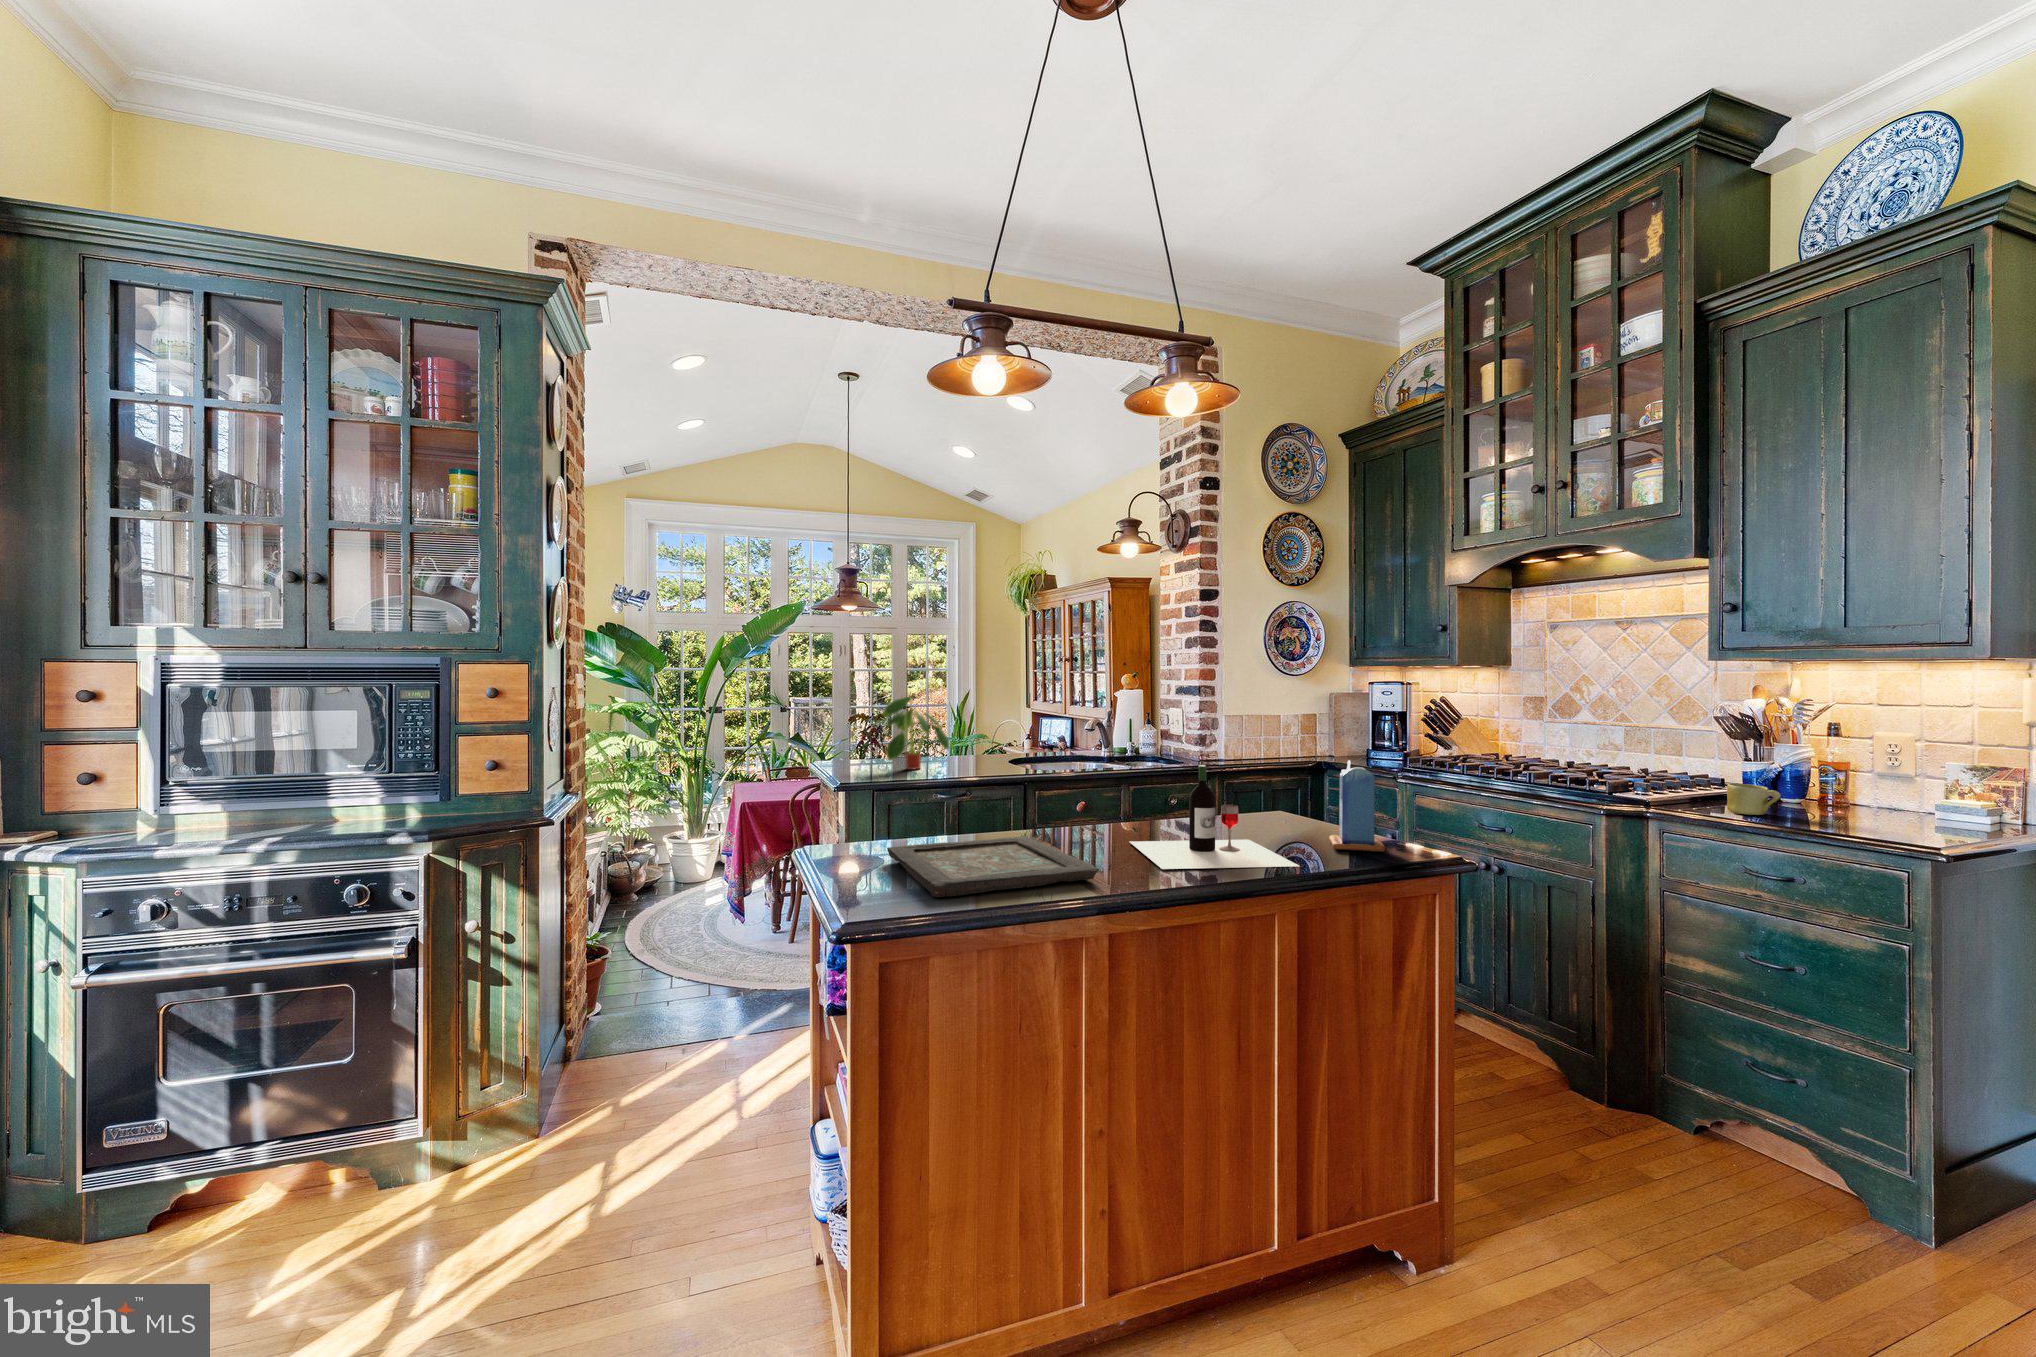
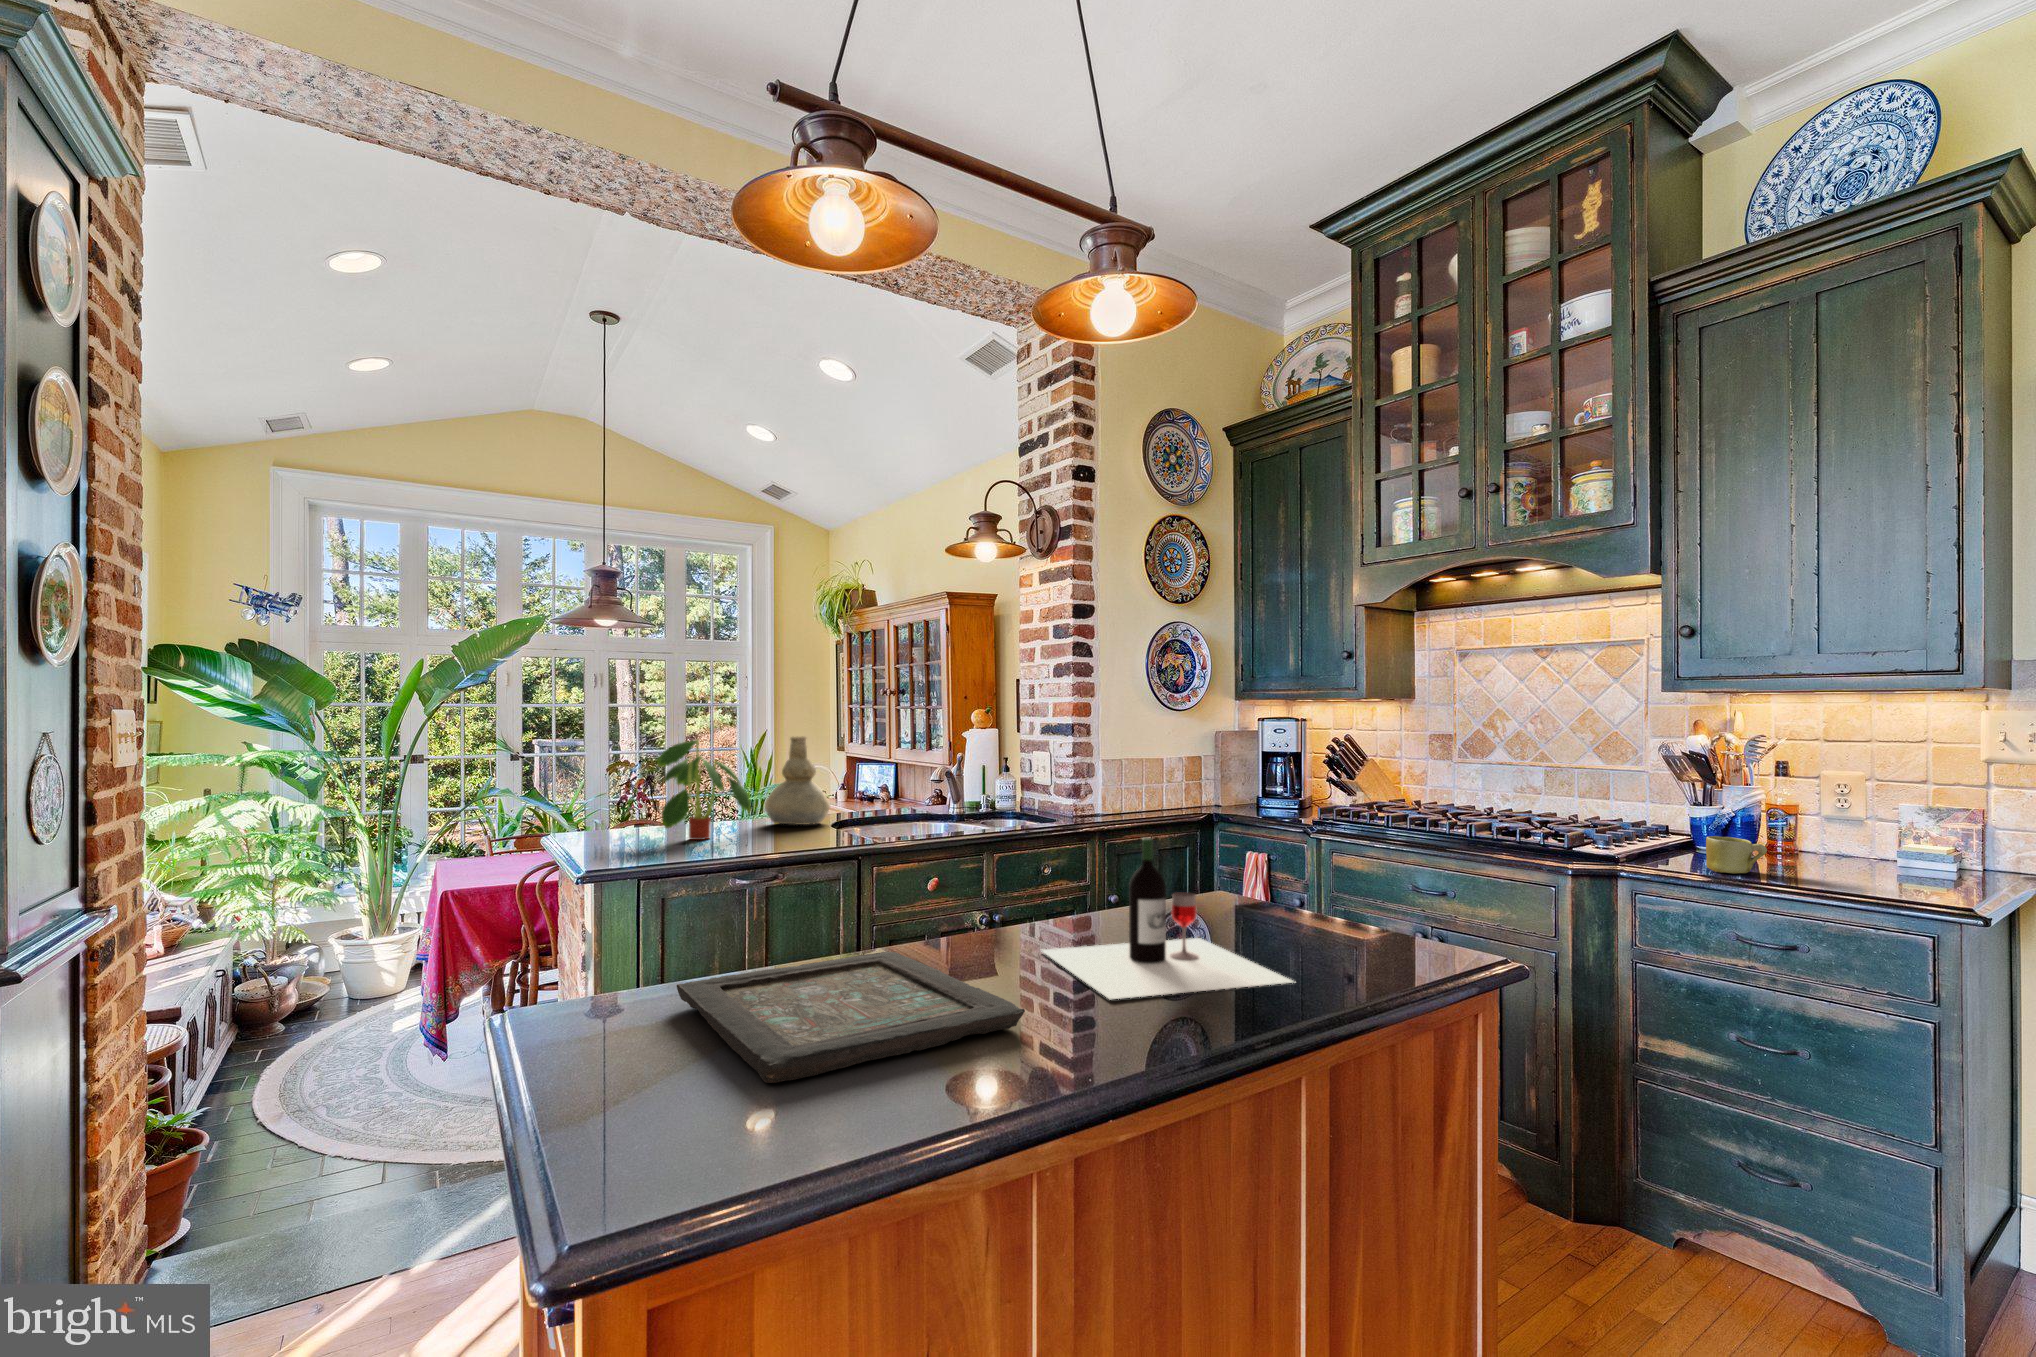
vase: none [961,695,1009,761] -> present [765,737,830,825]
candle: present [1329,760,1385,852] -> none [1307,824,1390,951]

